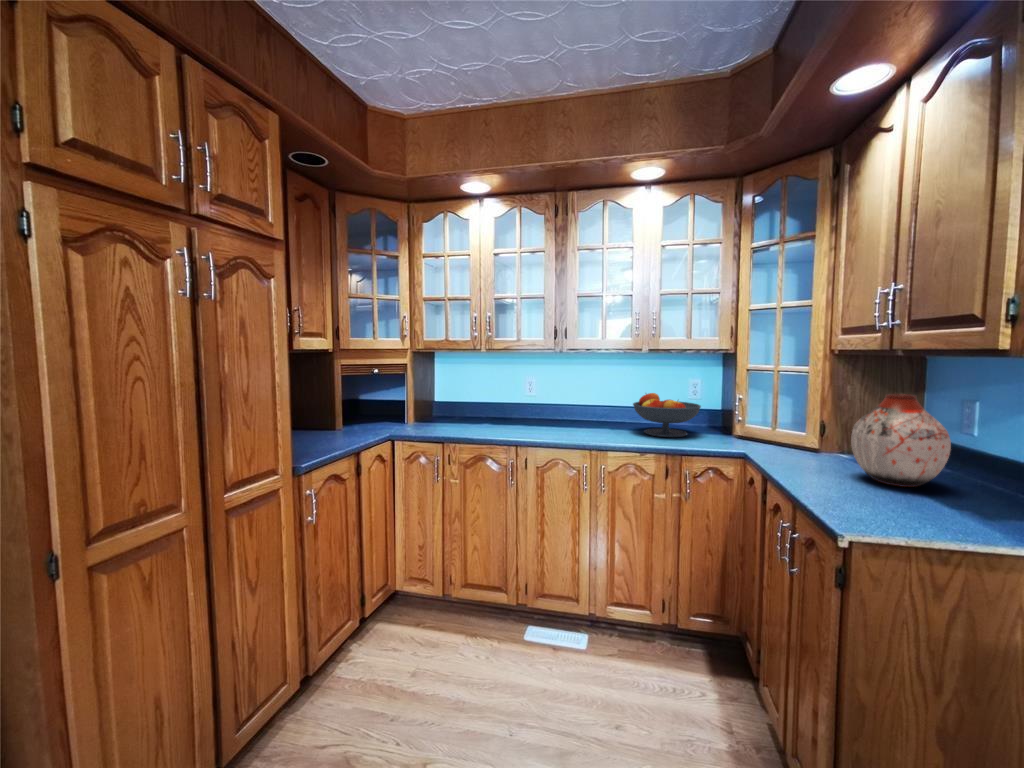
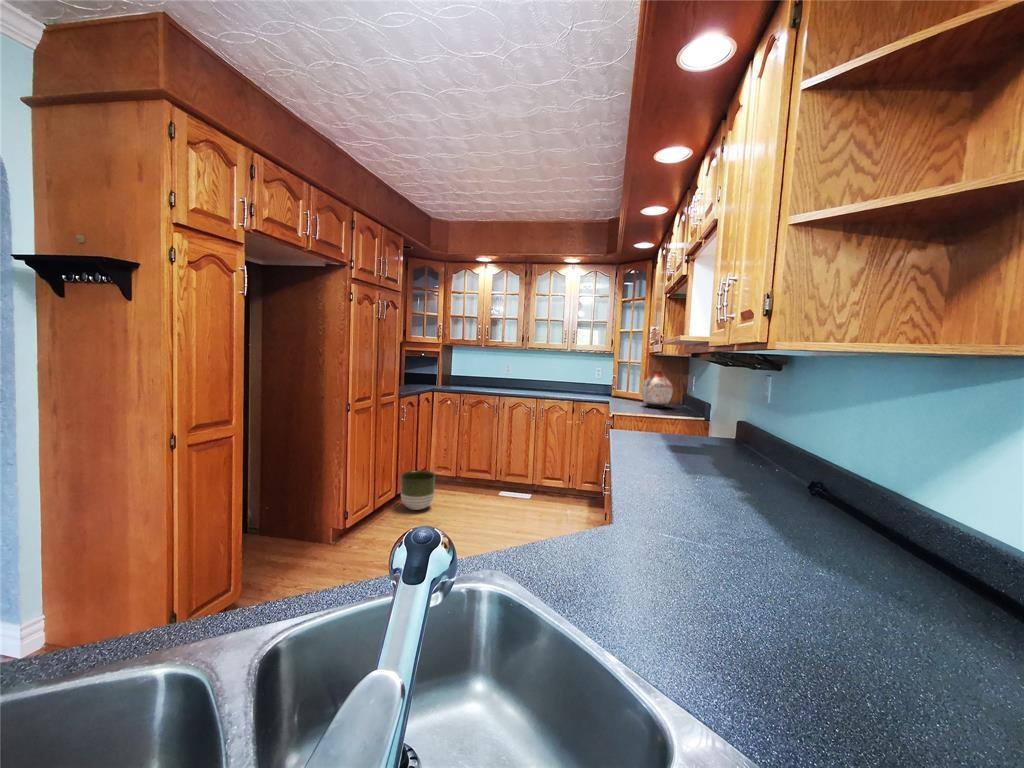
fruit bowl: present [633,393,701,437] -> none [562,373,596,395]
planter: none [303,622,382,728] -> present [401,471,435,510]

